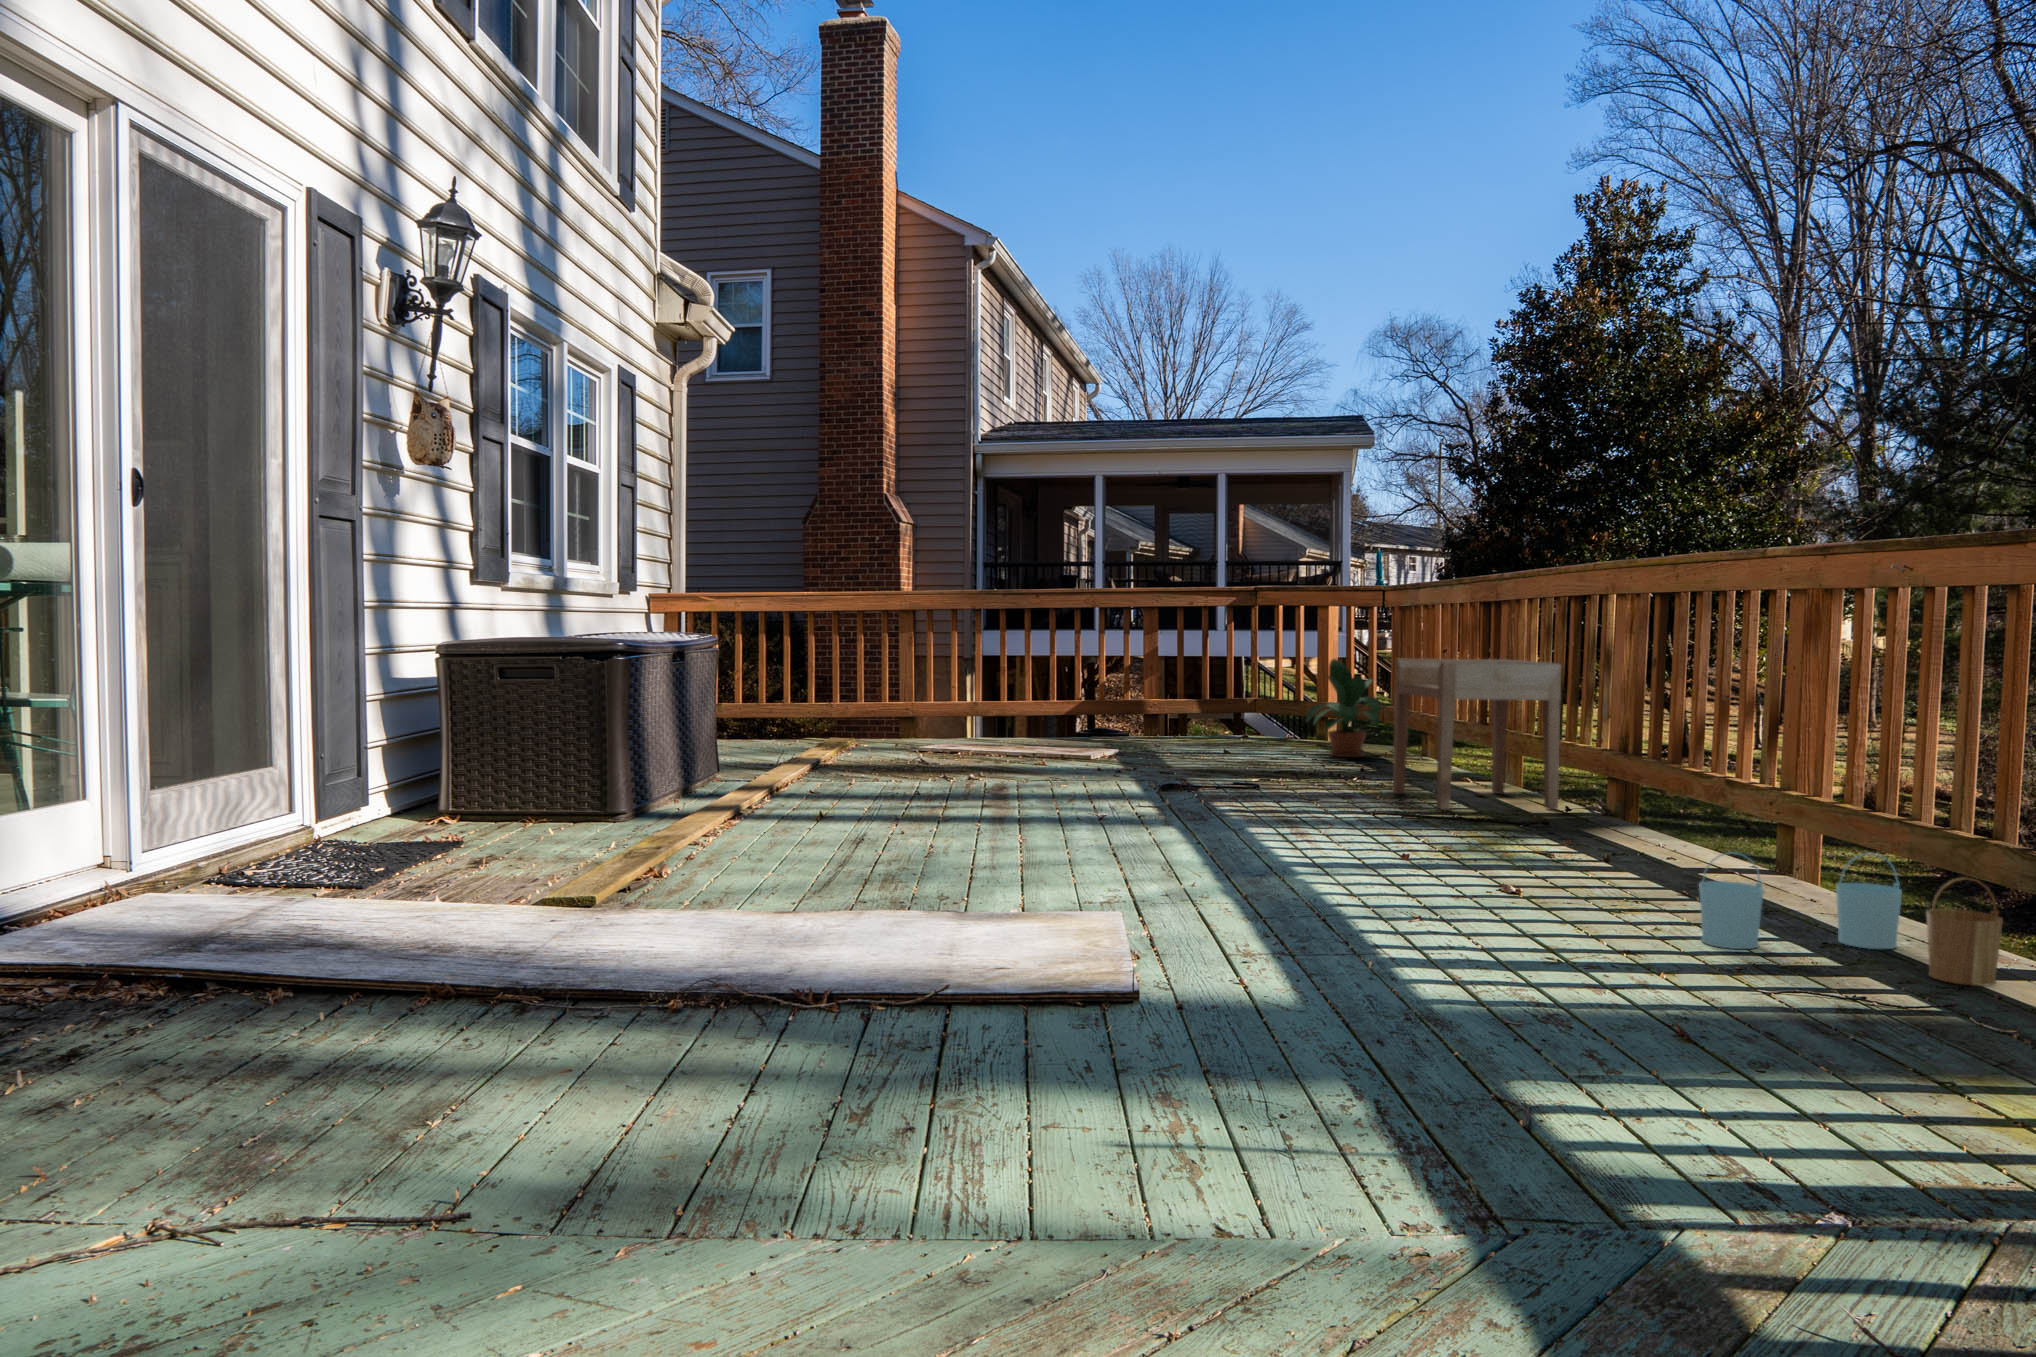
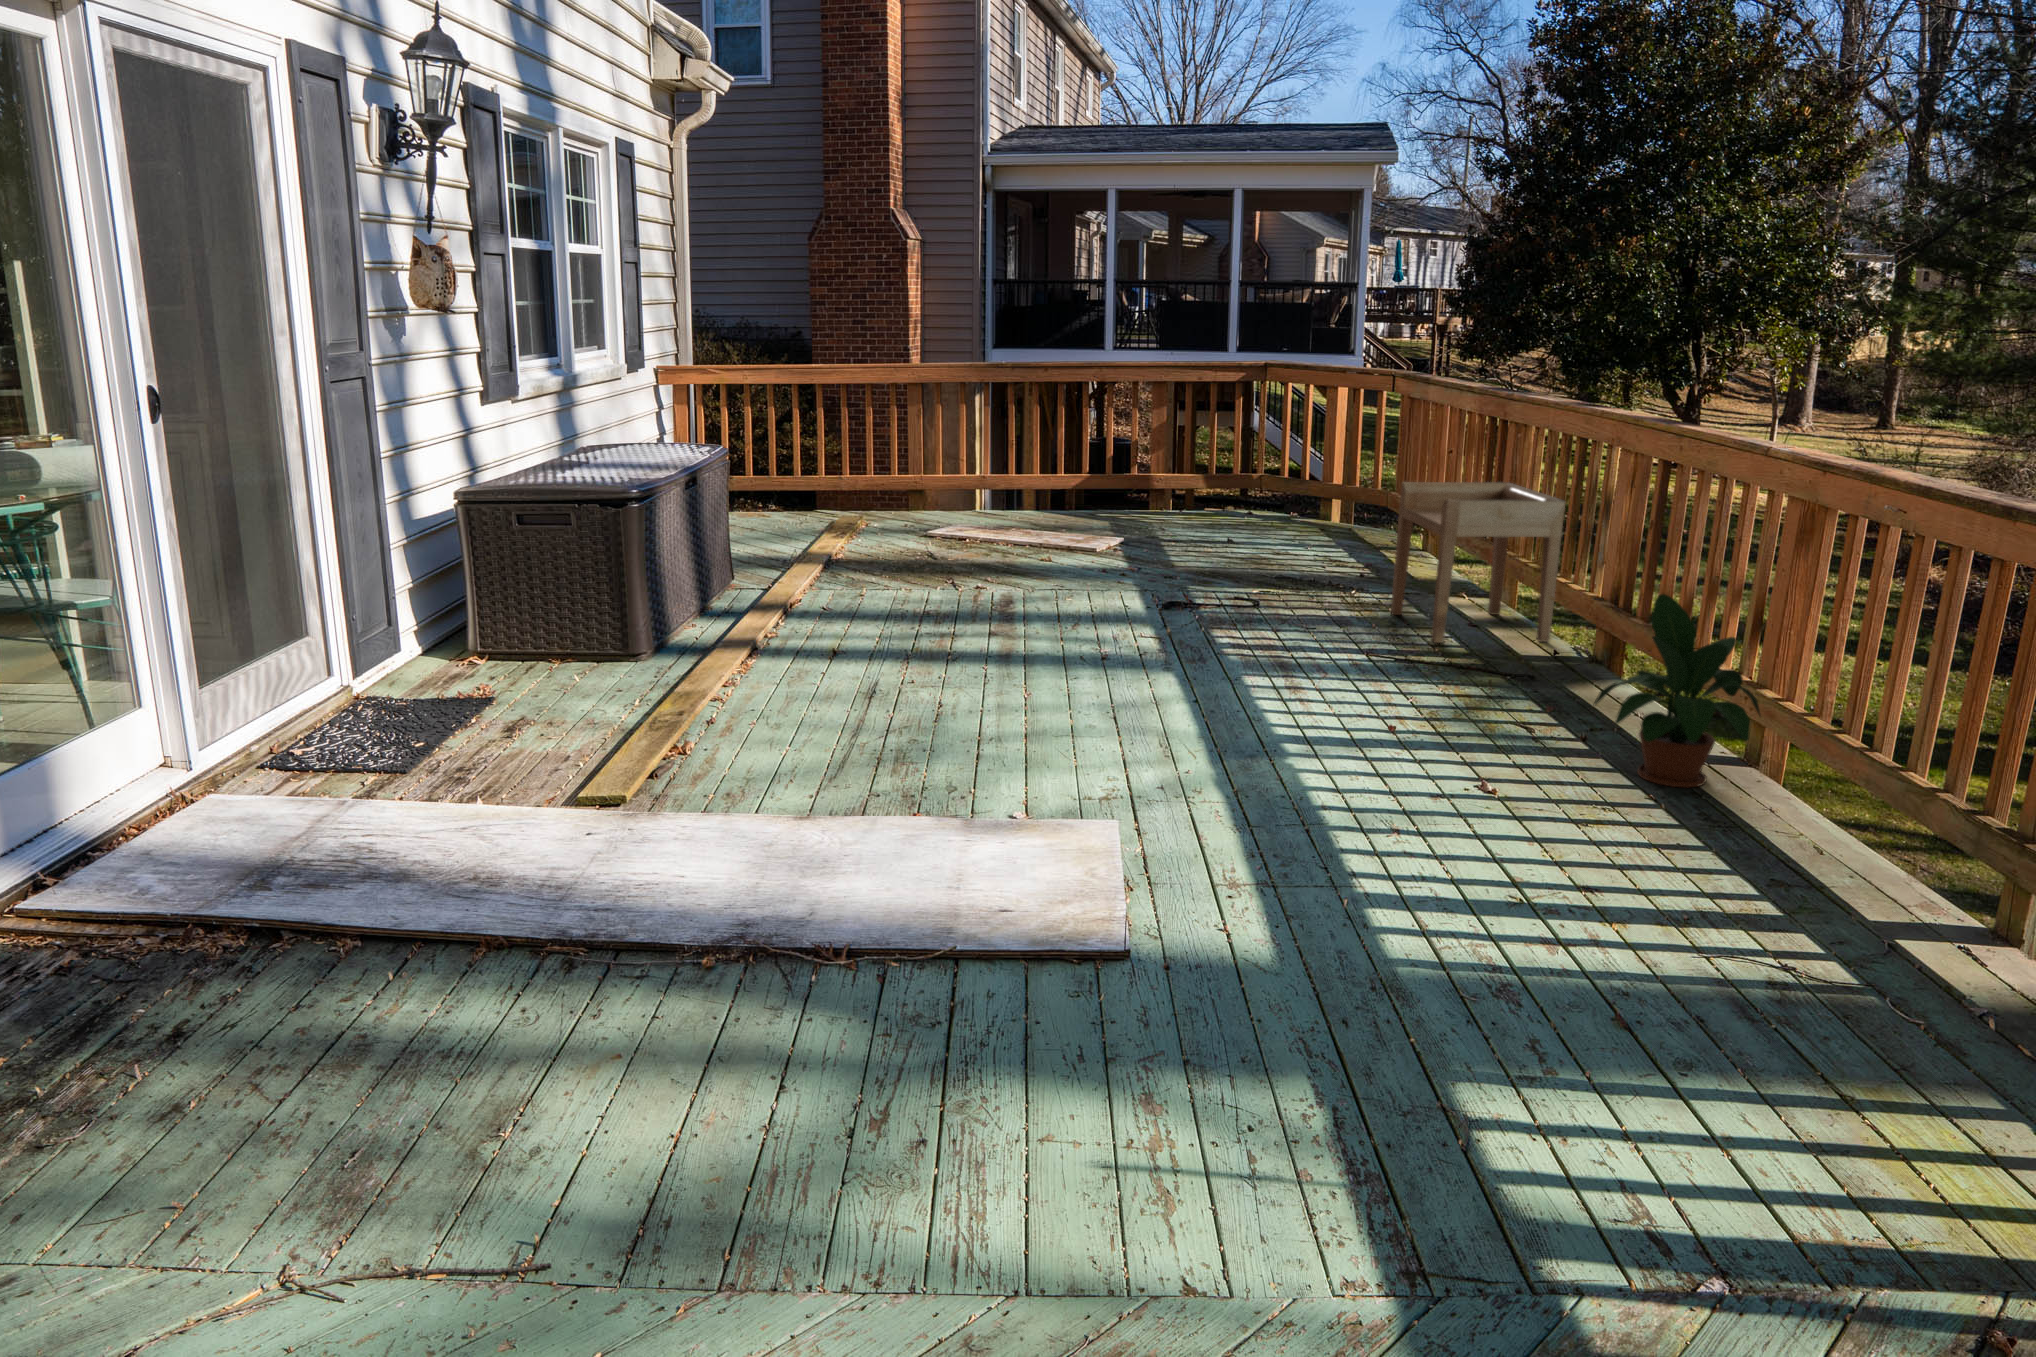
potted plant: present [1306,659,1385,757] -> present [1594,594,1761,788]
bucket: present [1699,852,2003,986] -> none [1658,786,1938,935]

